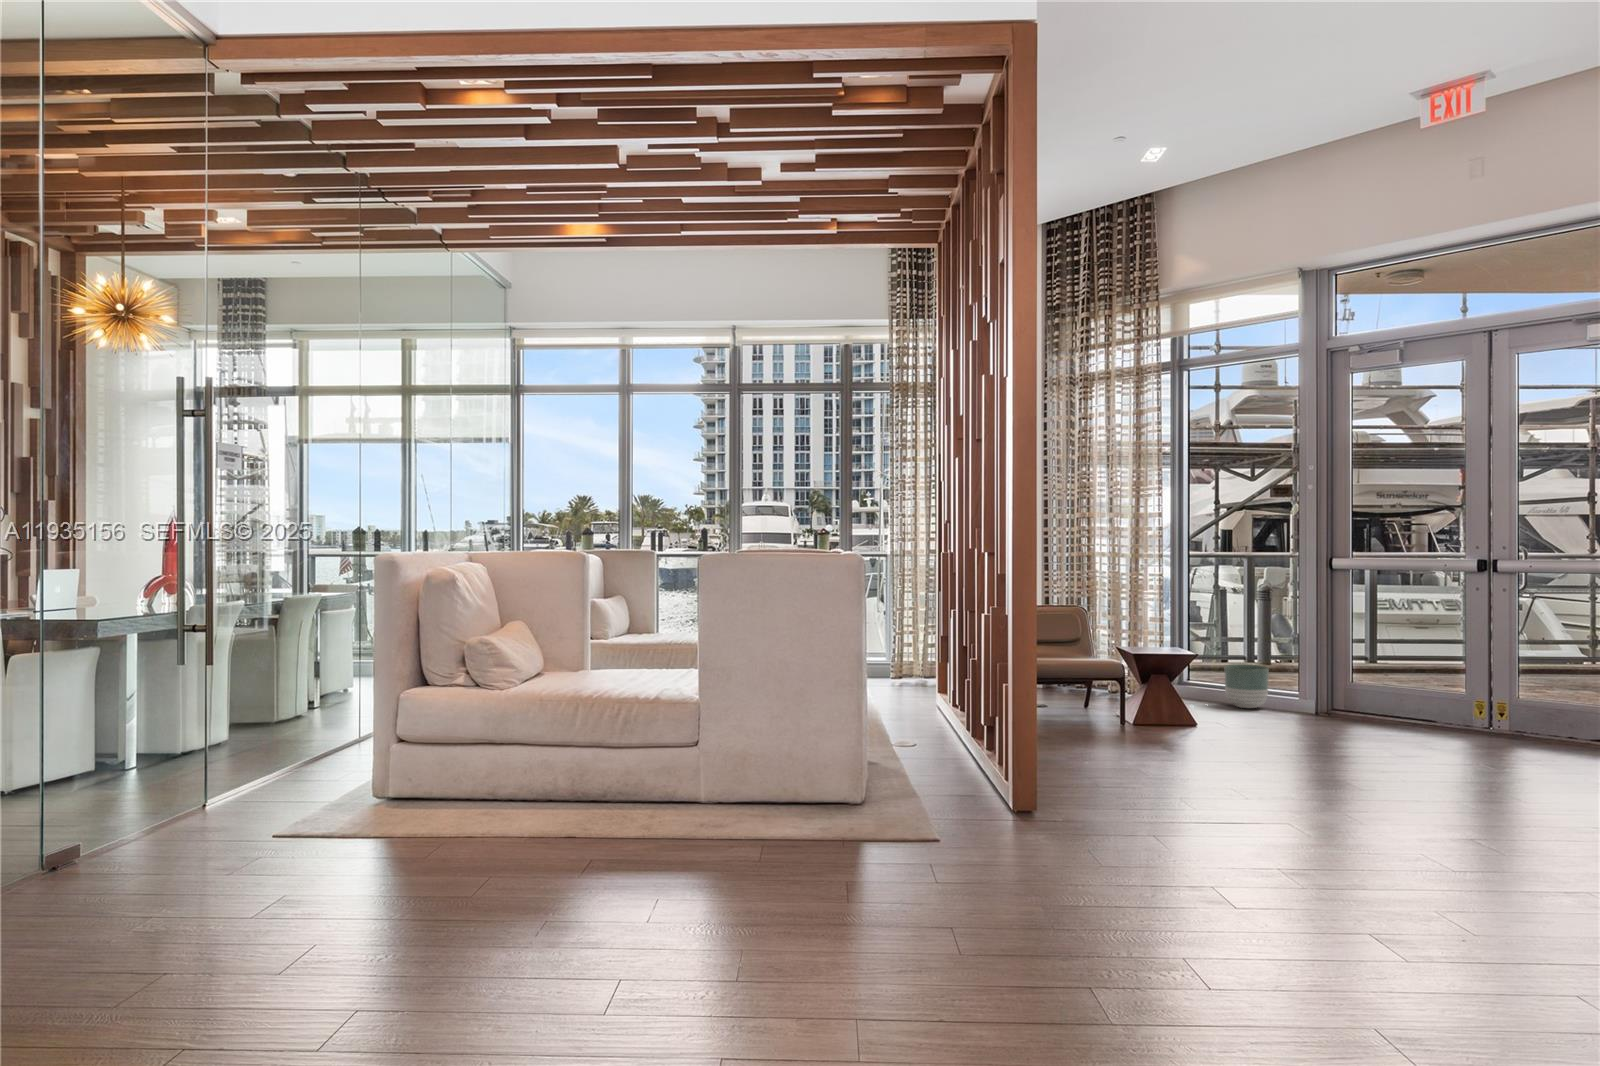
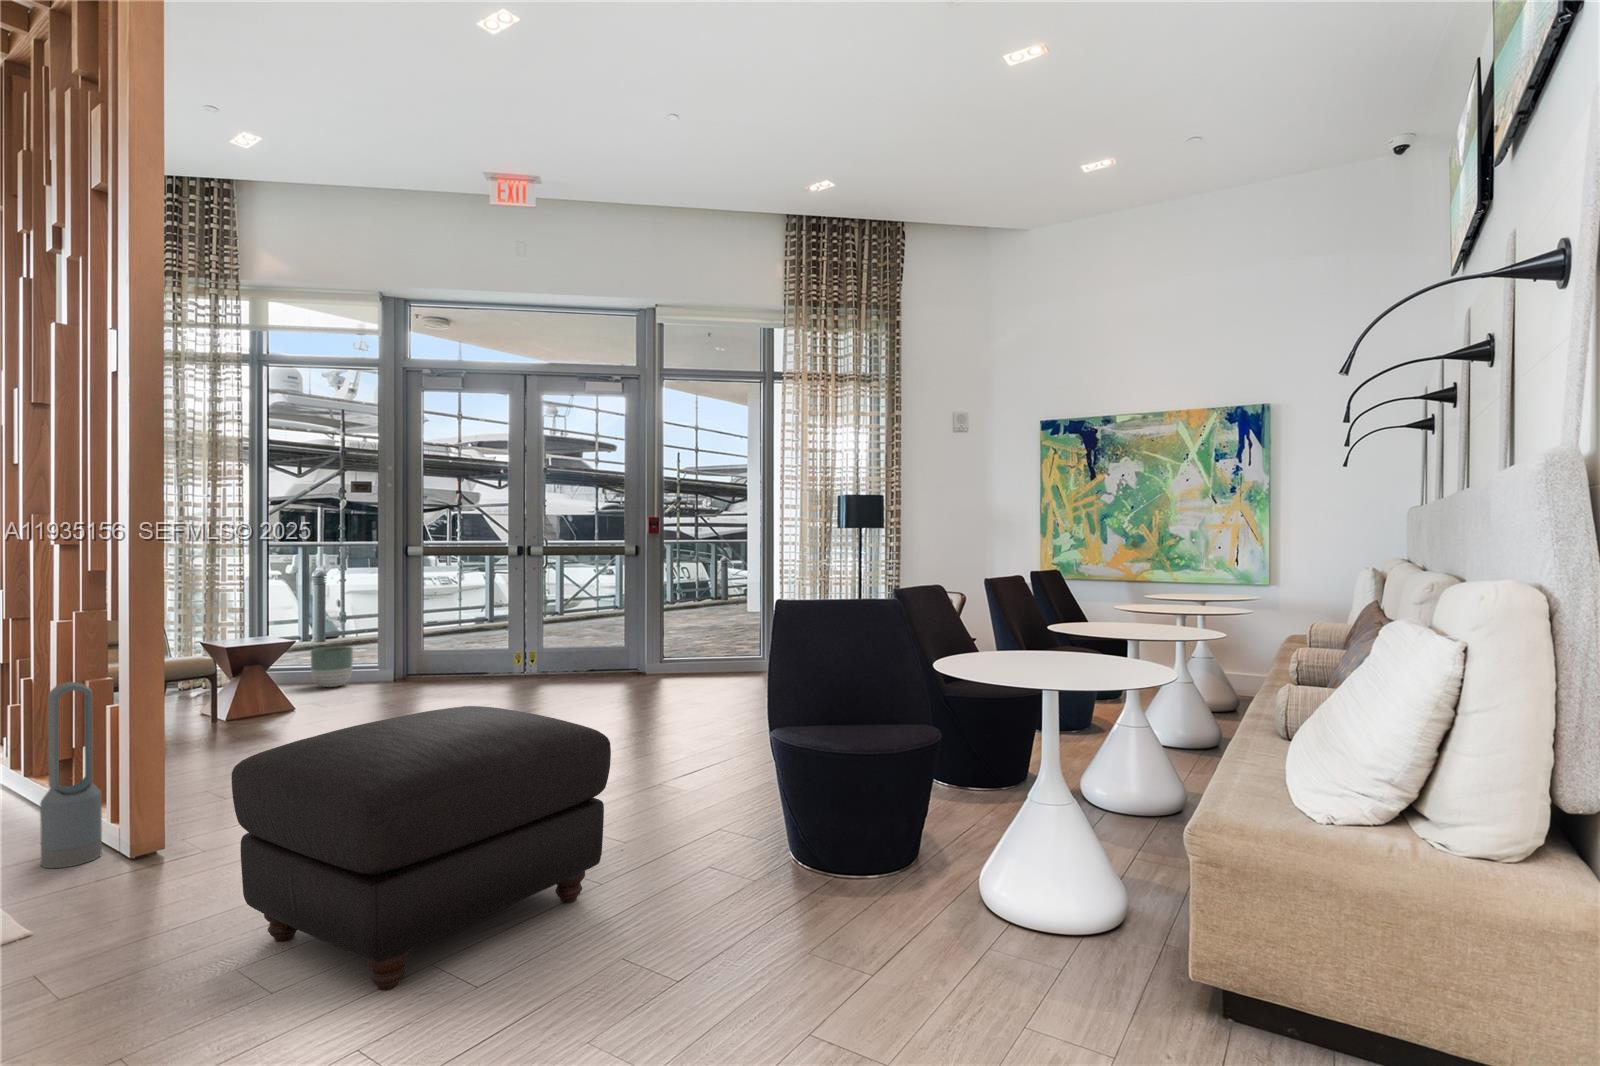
air purifier: none [942,667,983,822] -> present [40,682,102,868]
ottoman: none [1023,745,1433,1026] -> present [232,706,611,991]

